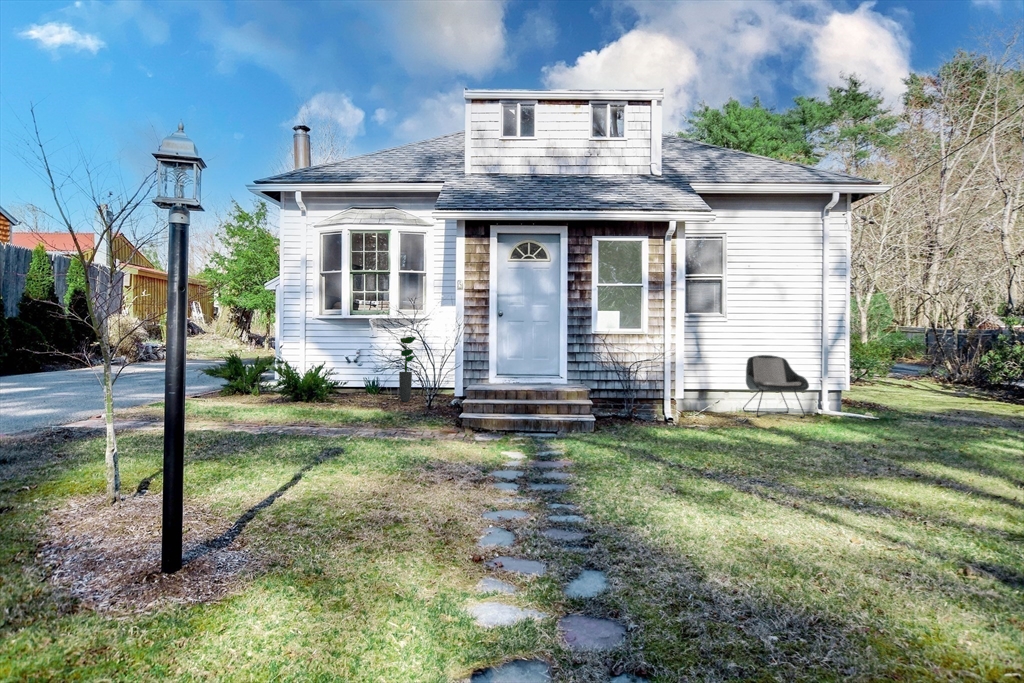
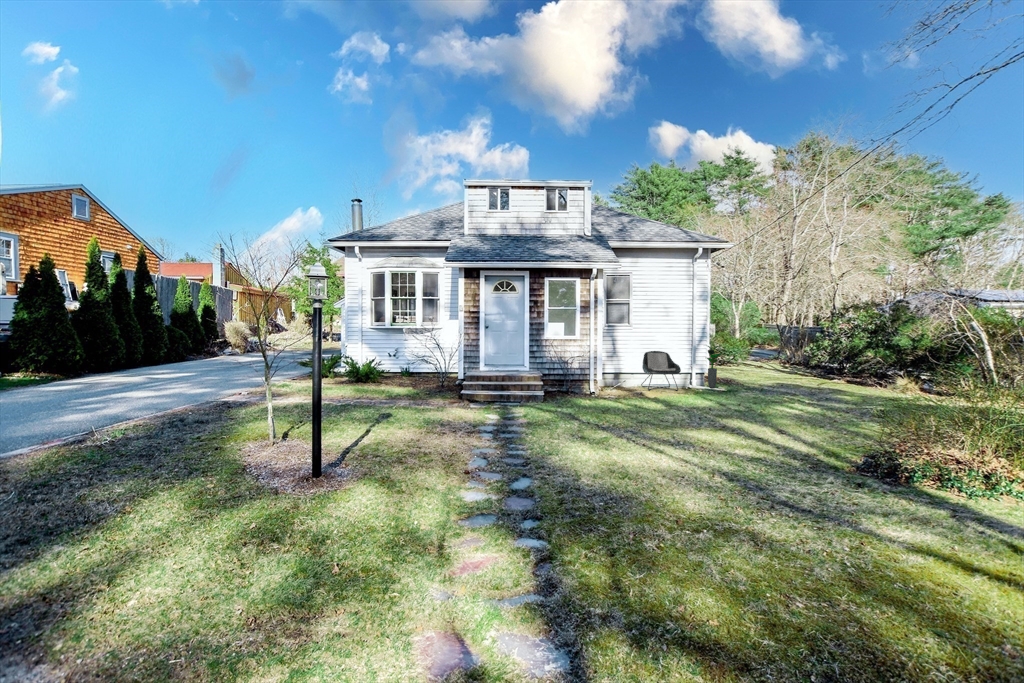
potted plant: present [397,337,416,402] -> present [707,346,721,388]

